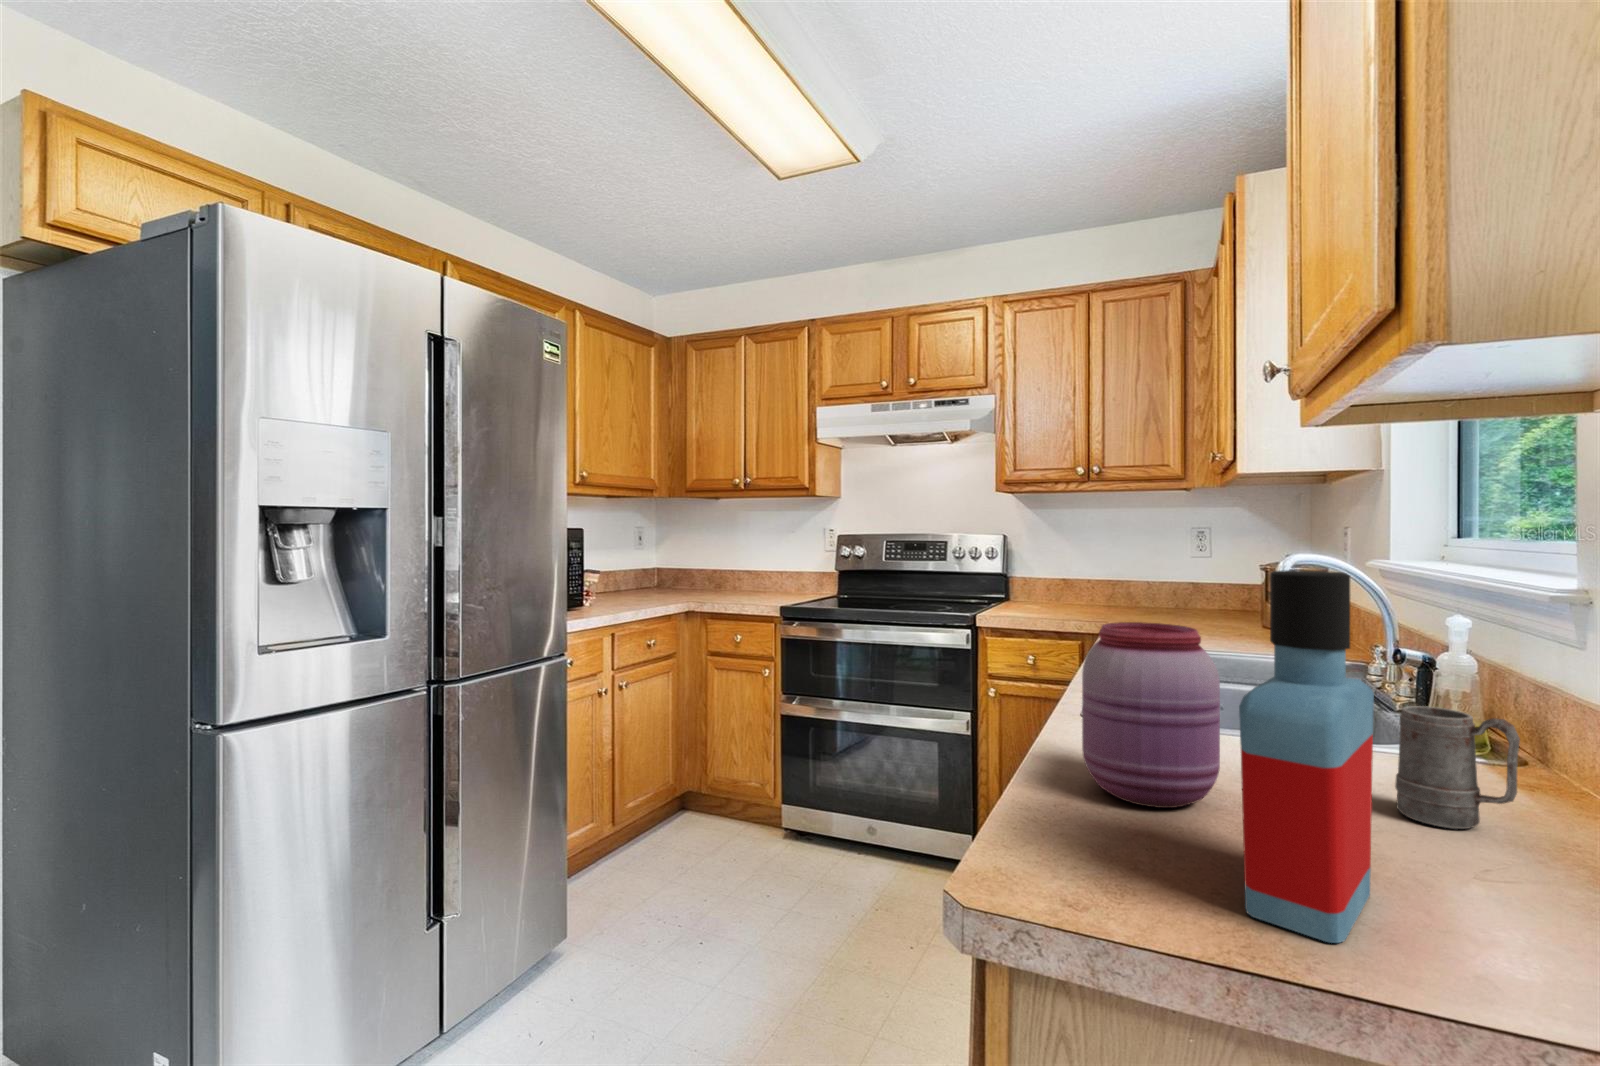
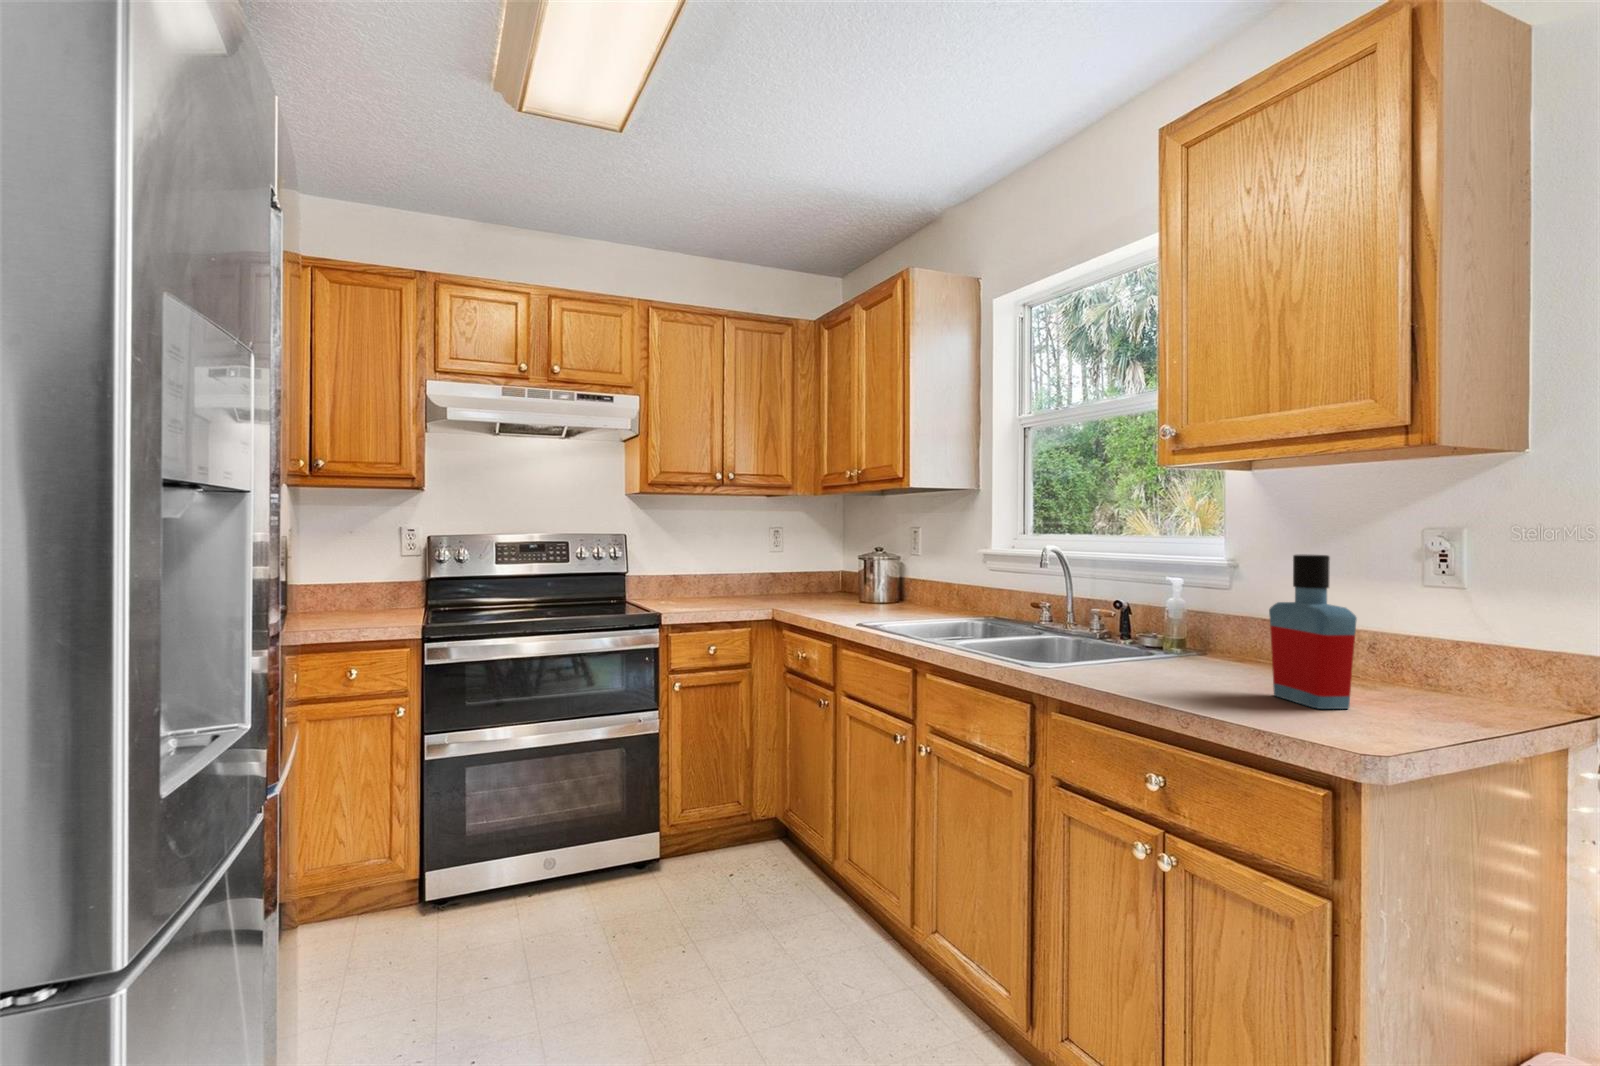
jar: present [1082,622,1220,808] -> none [1127,589,1205,690]
mug: present [1395,706,1520,829] -> none [1214,620,1262,674]

